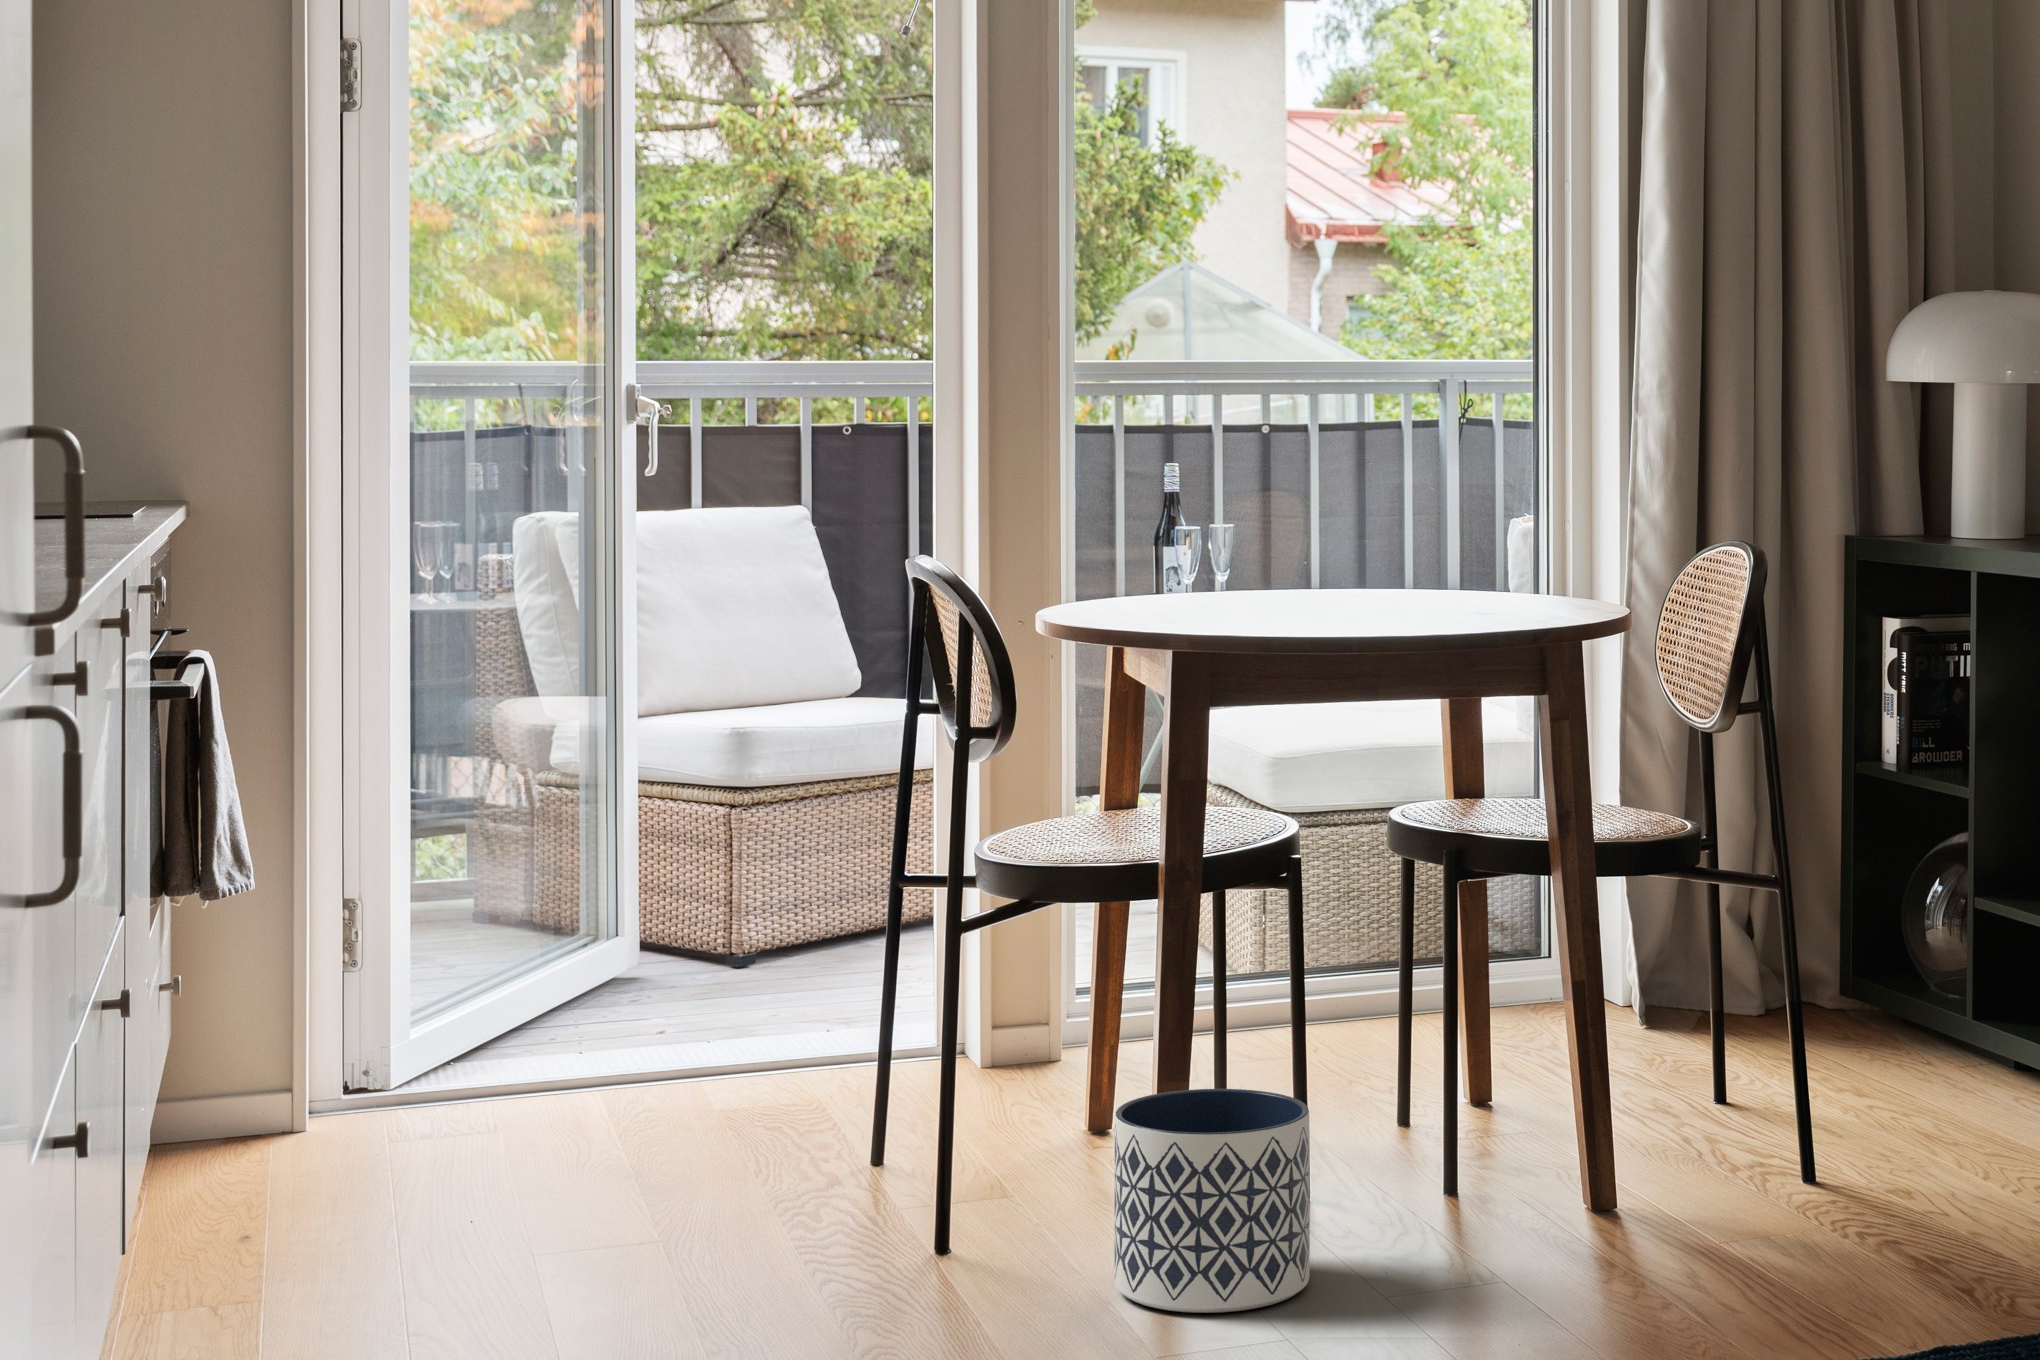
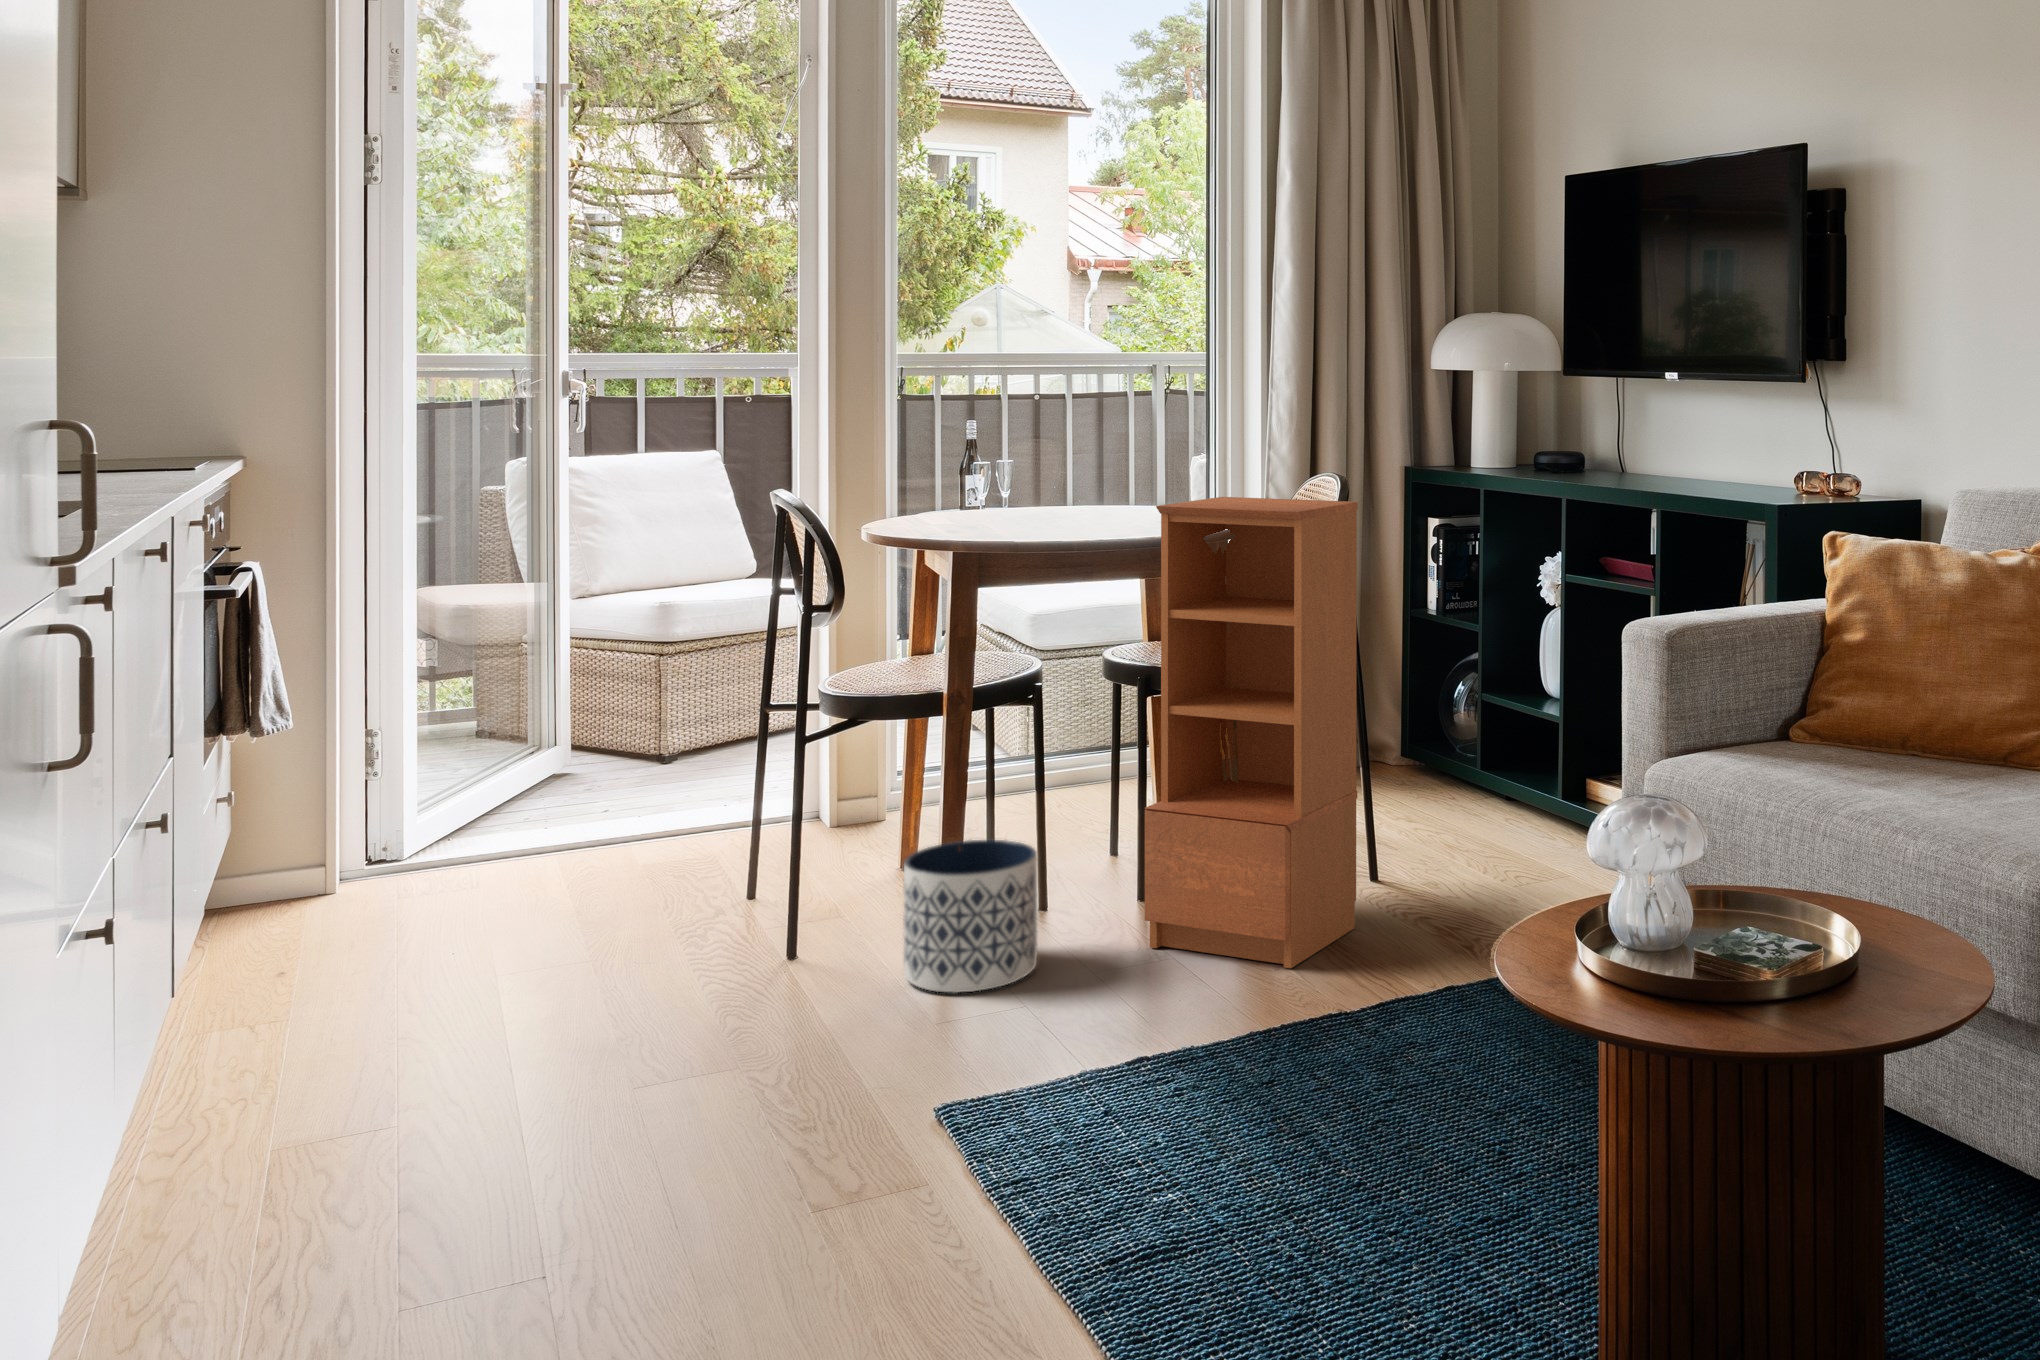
bookcase: none [1468,574,1794,1303] -> present [1145,497,1358,968]

